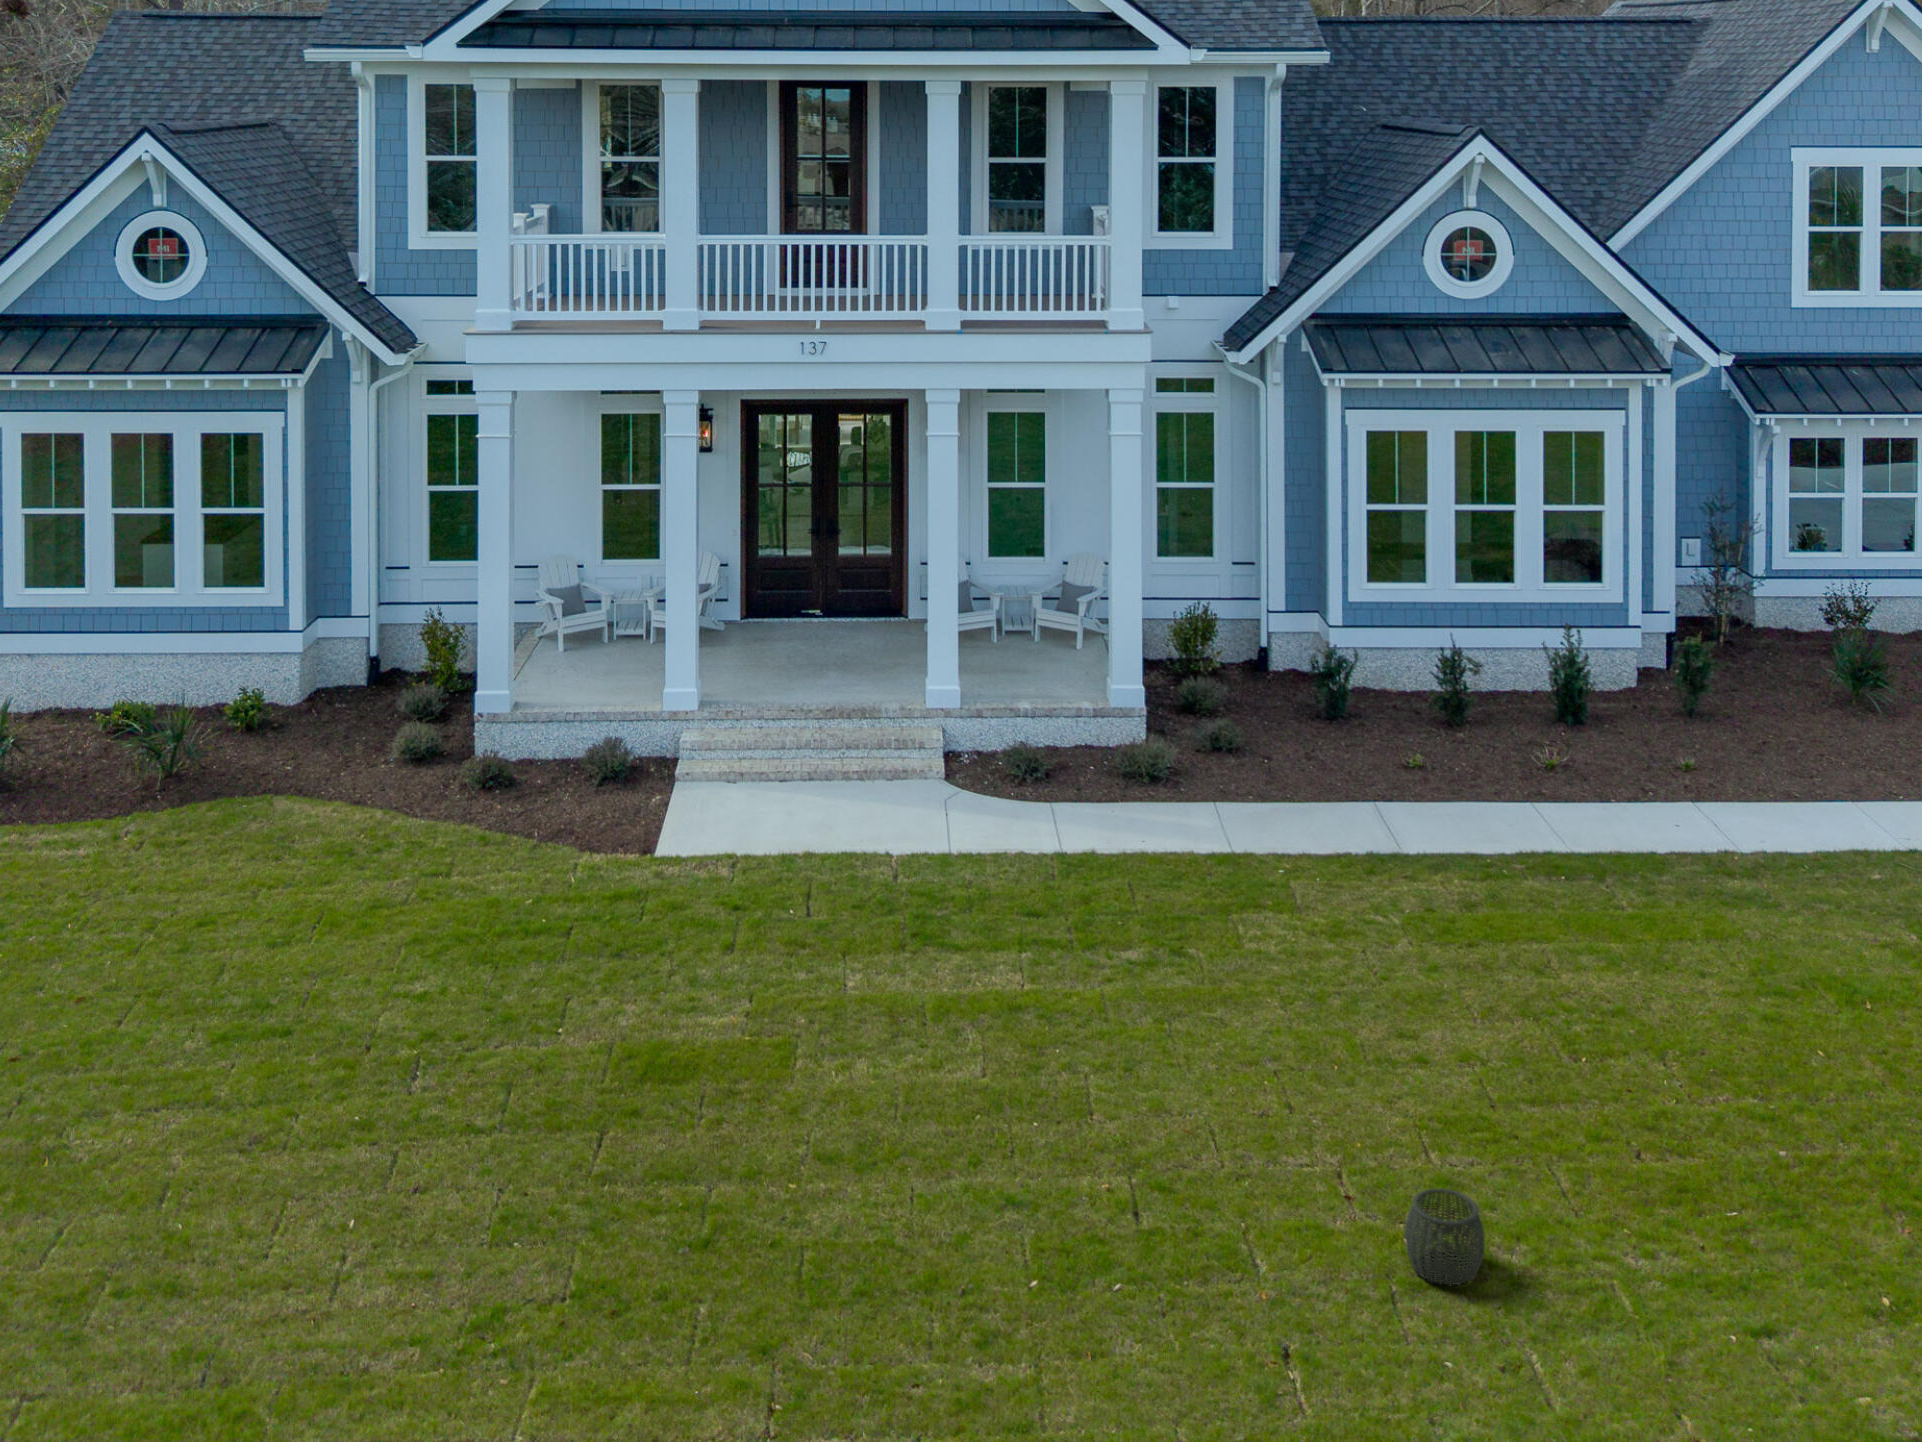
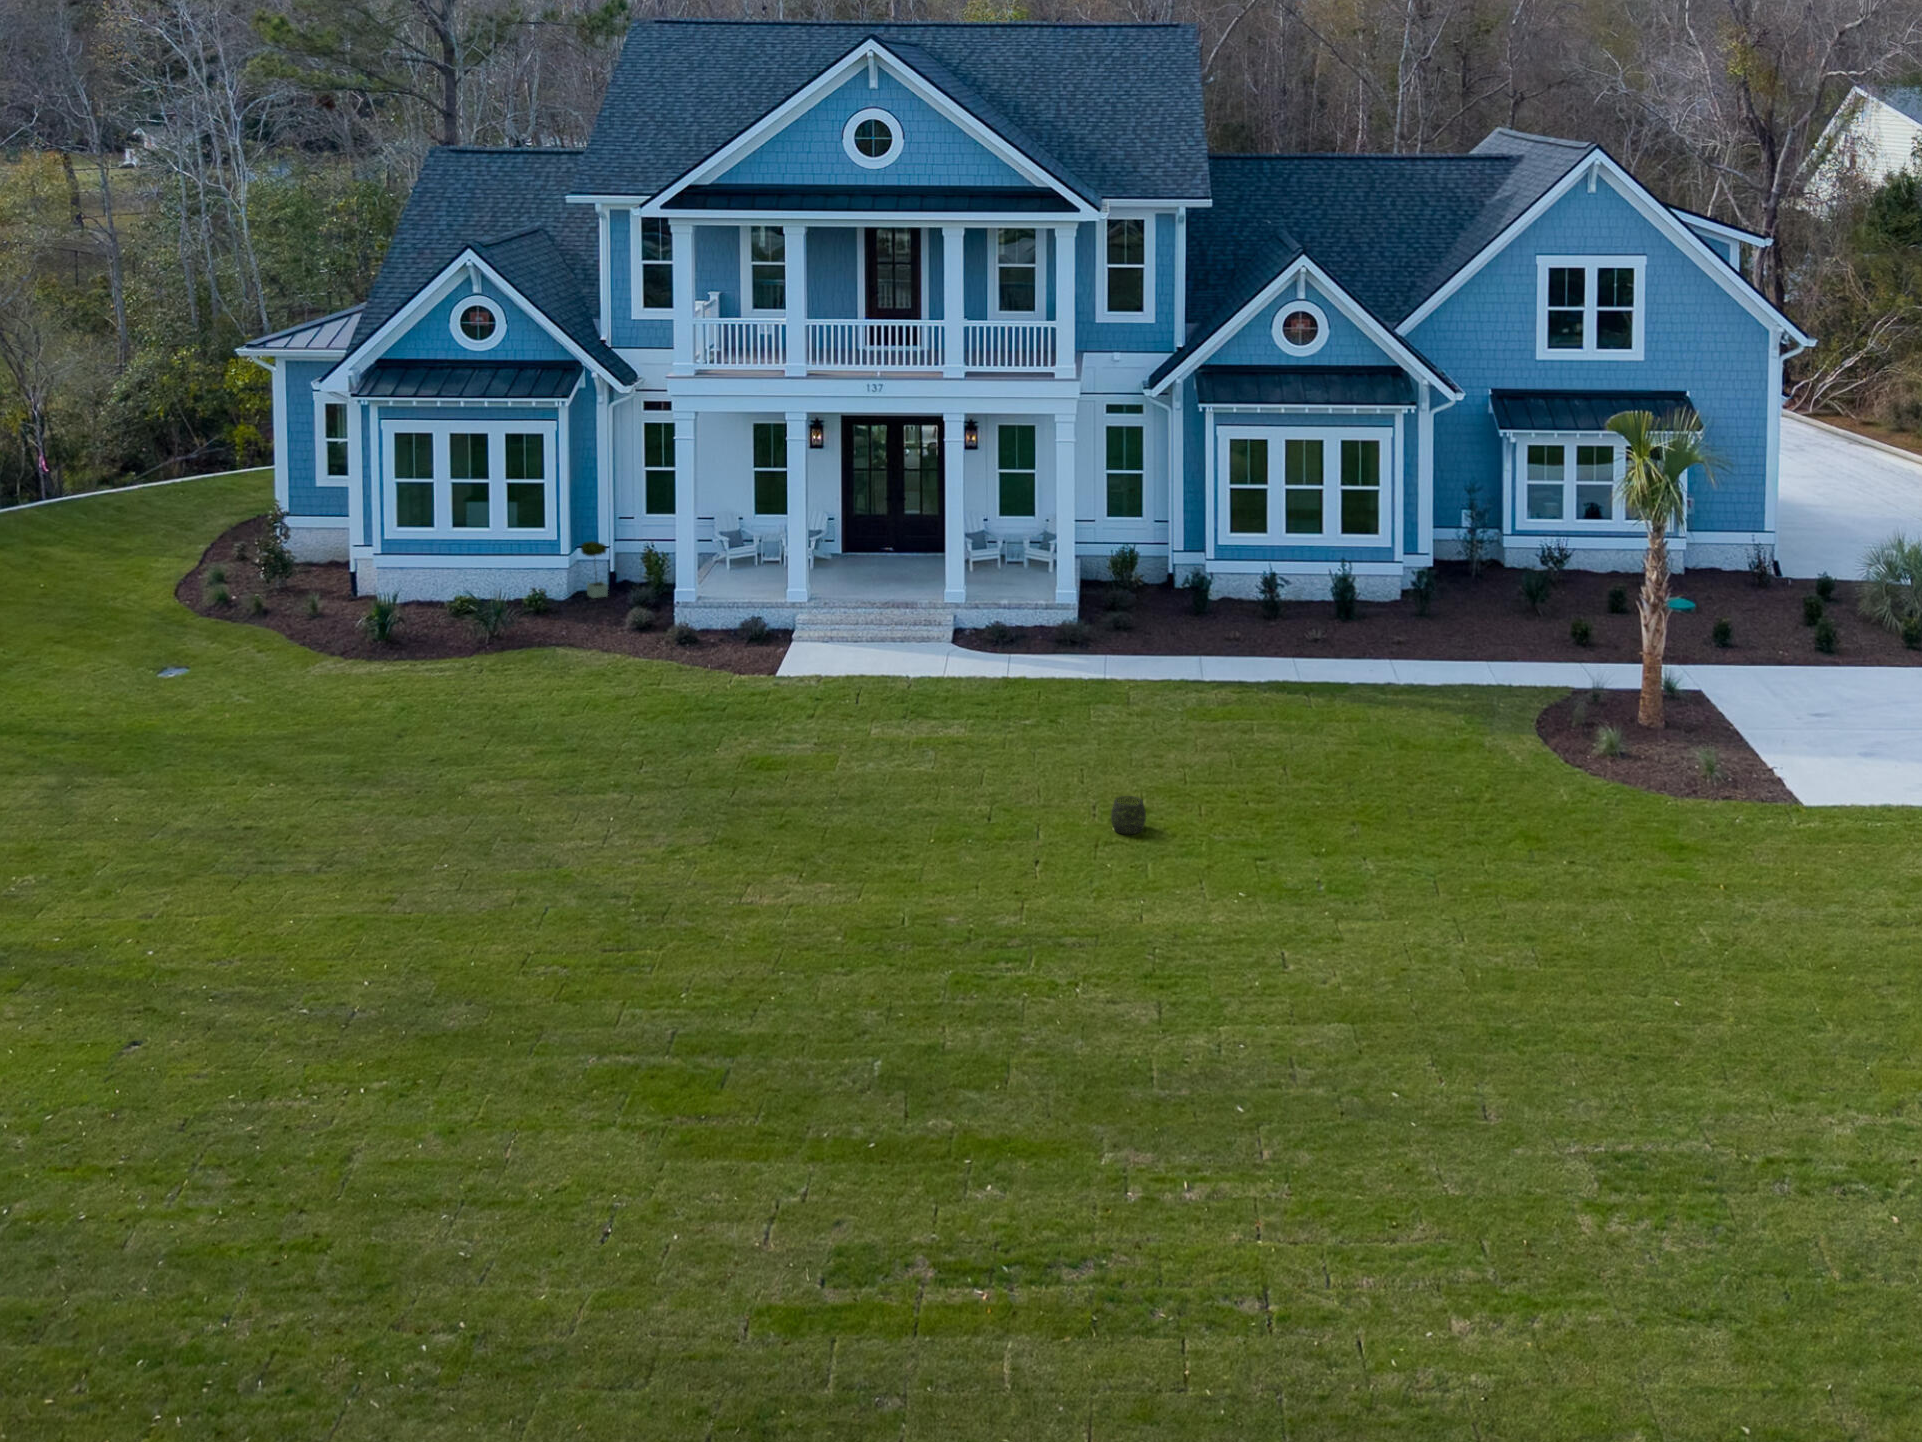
potted tree: none [326,607,371,701] -> present [581,541,608,598]

